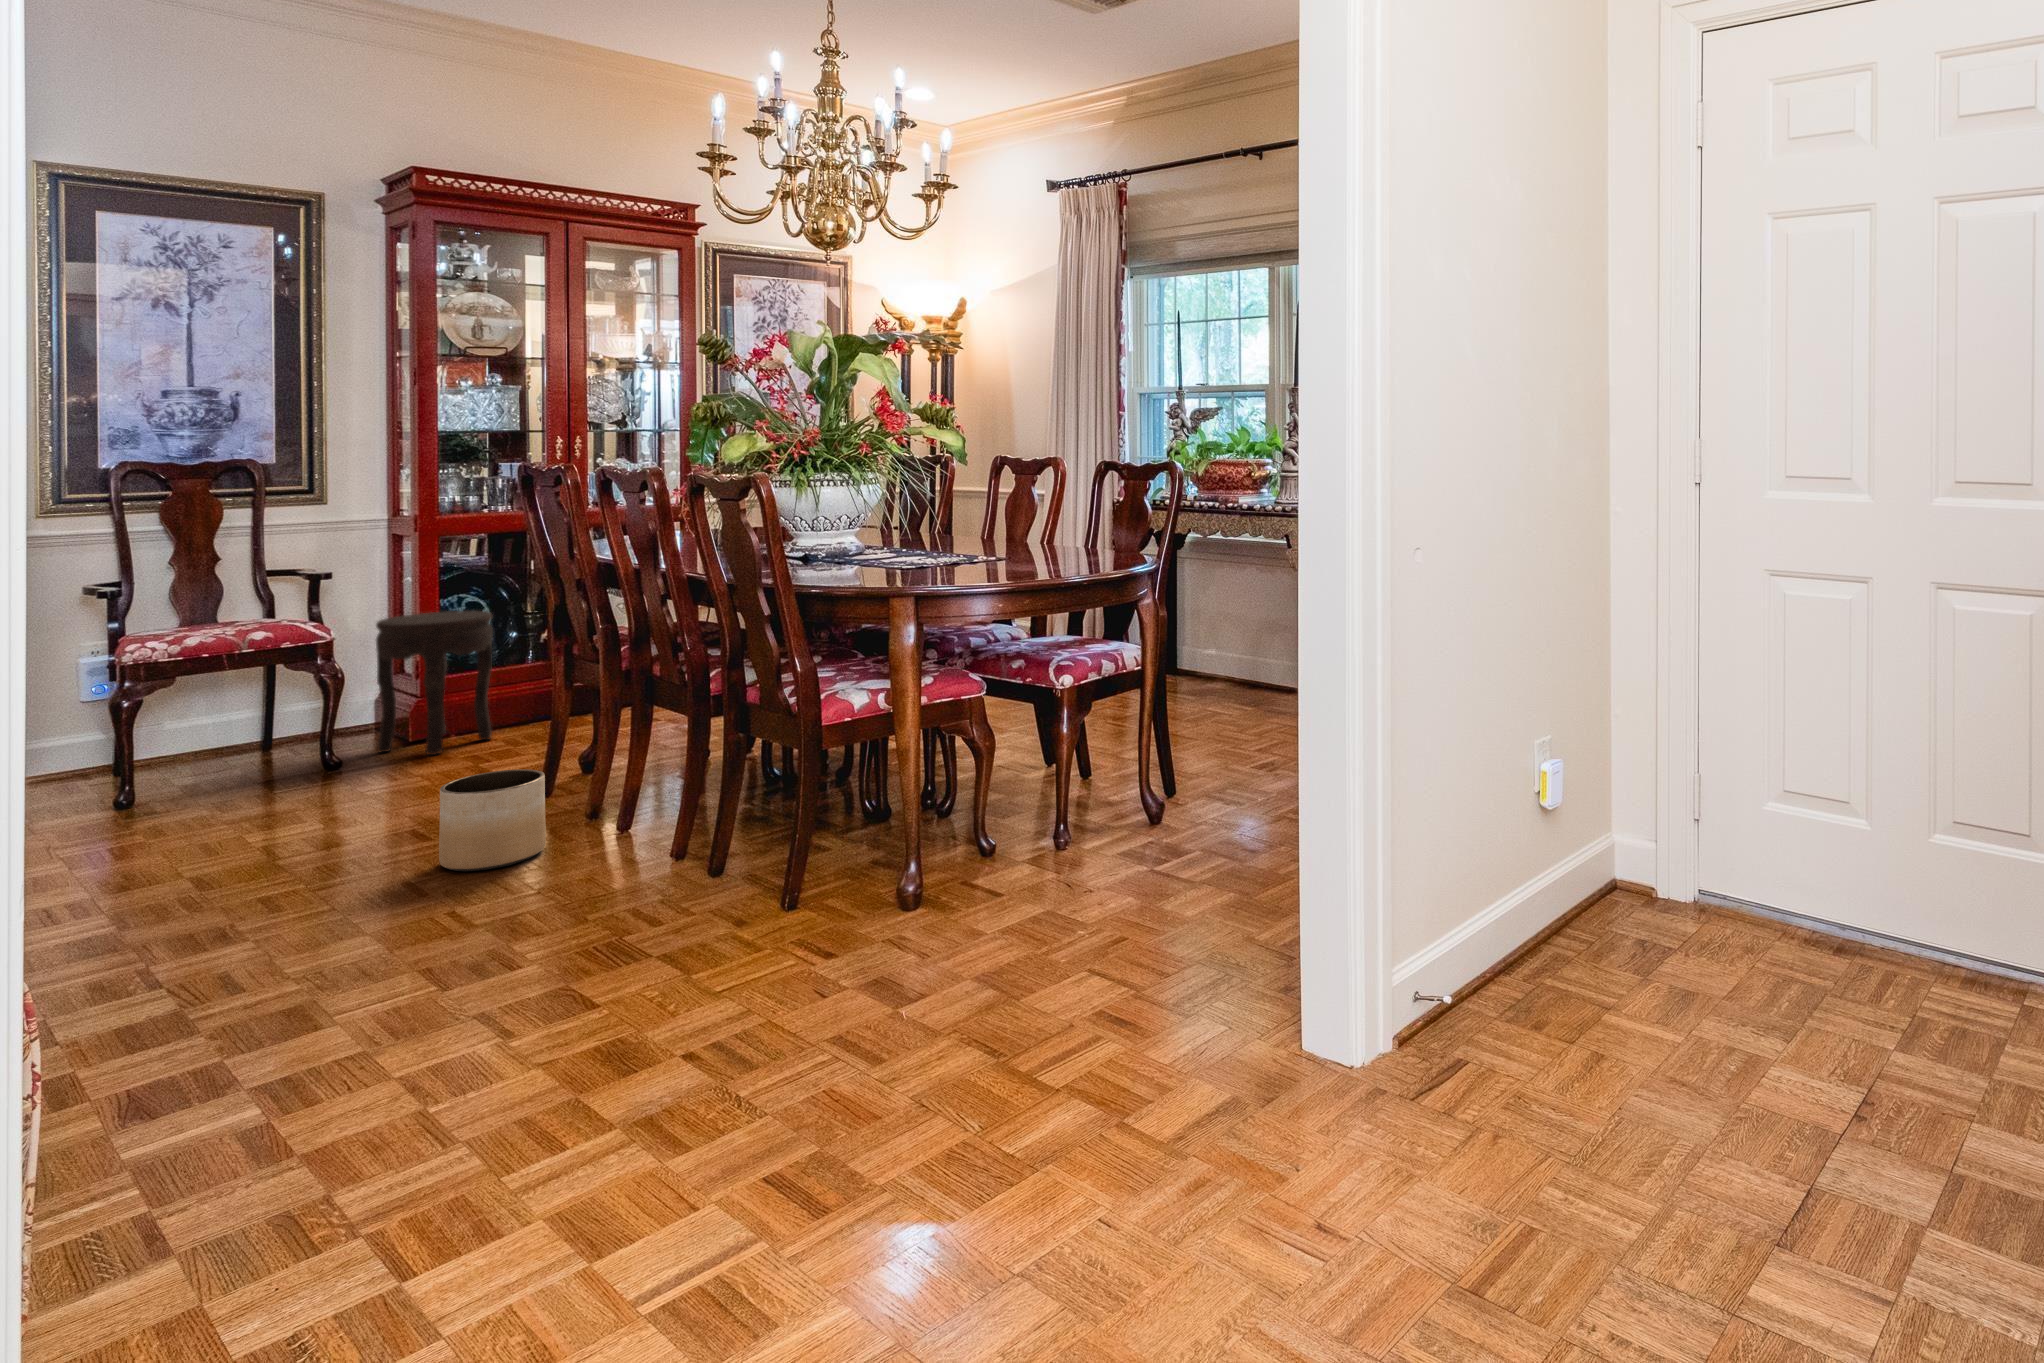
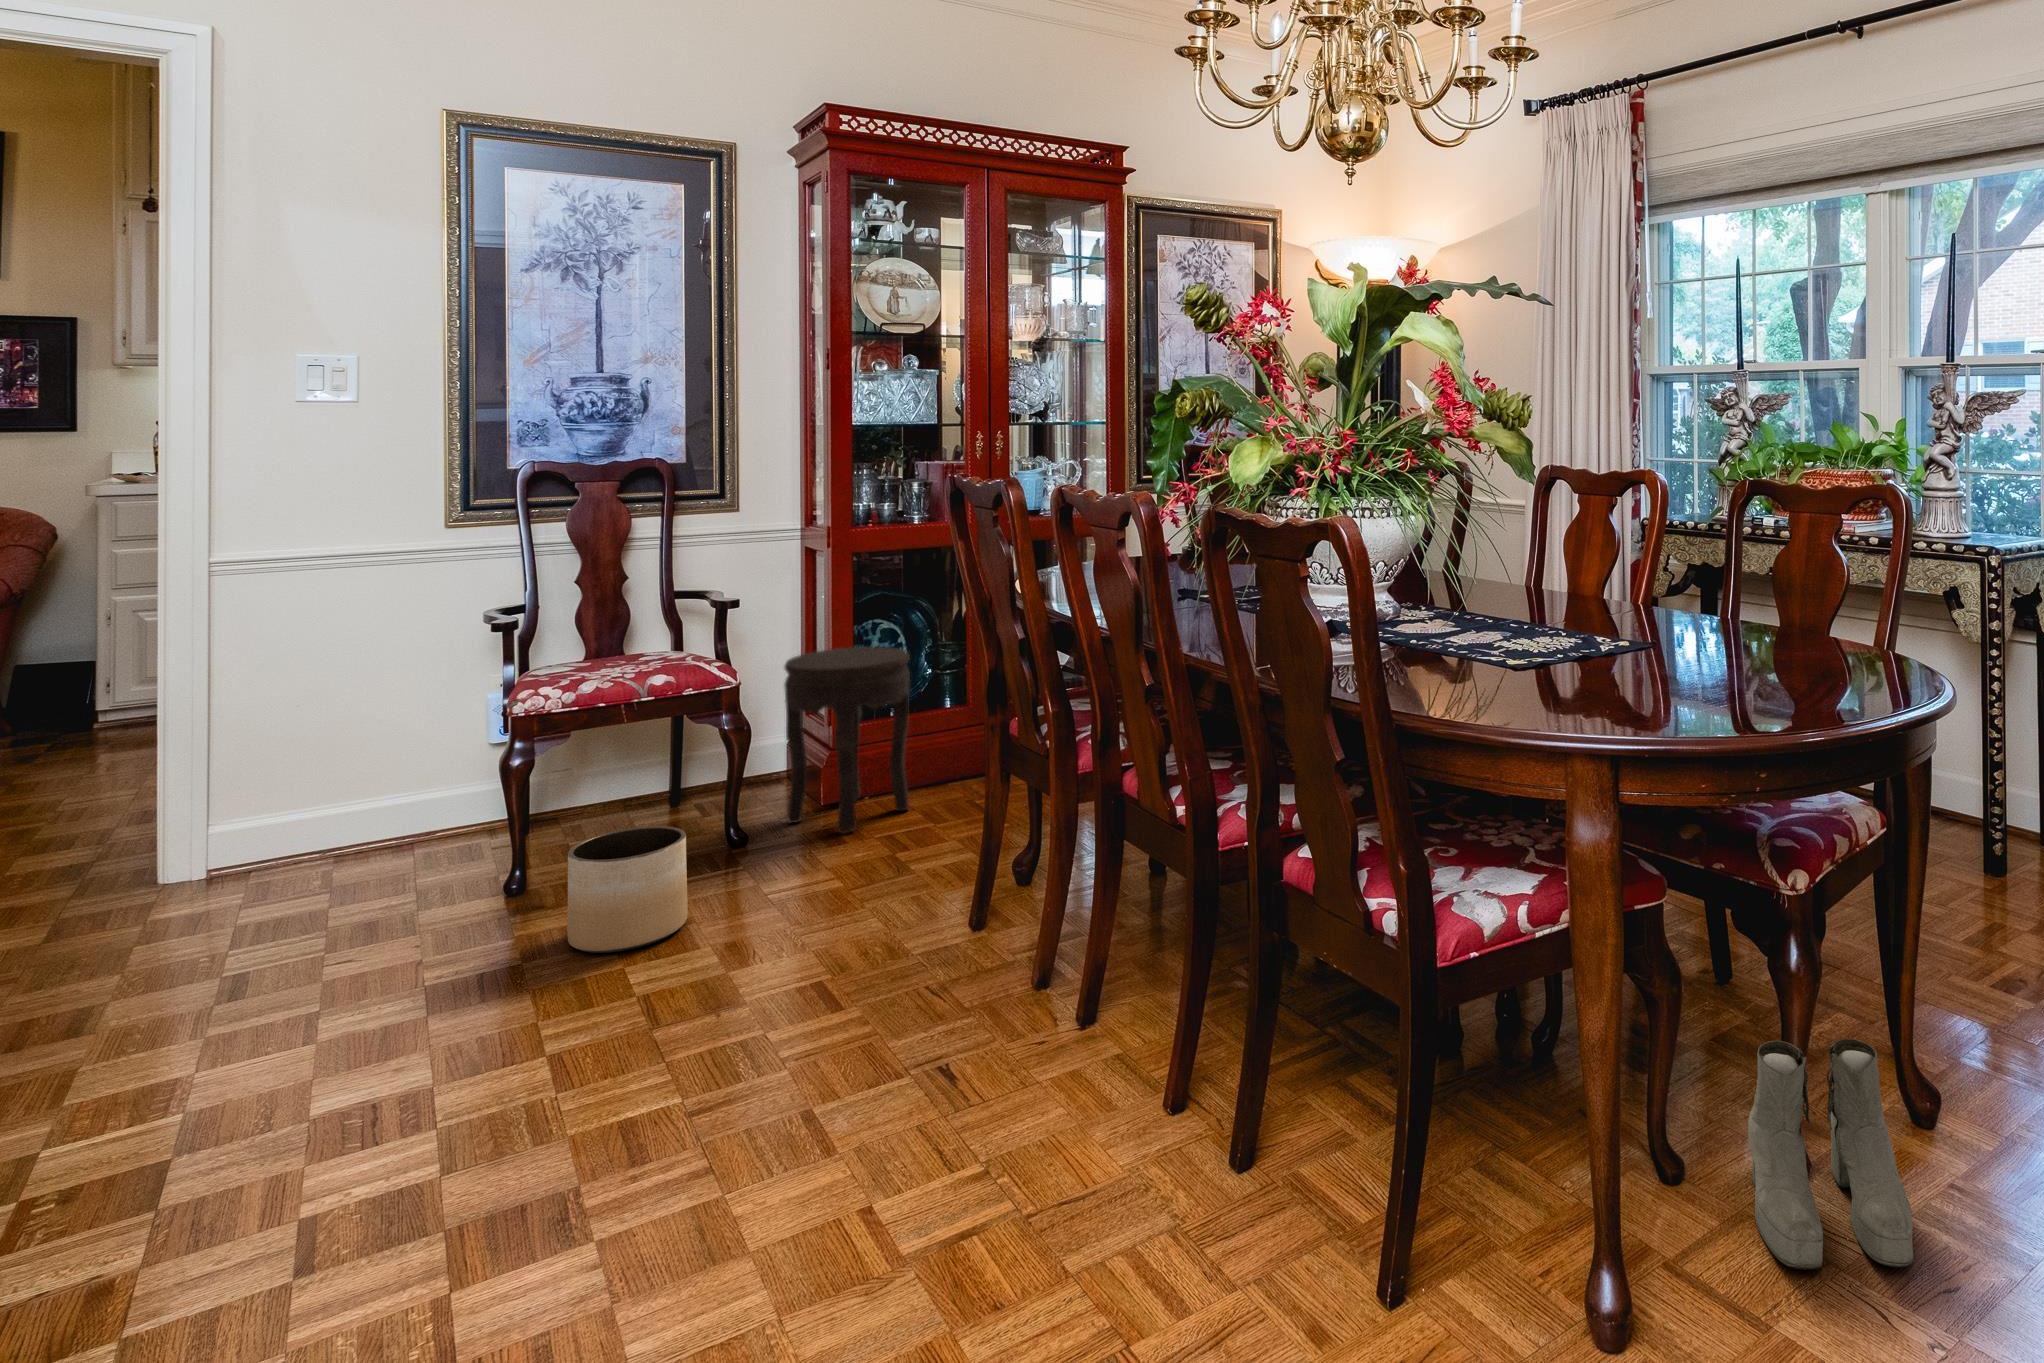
boots: none [1024,764,1108,870] -> present [1748,1039,1914,1269]
planter: present [439,769,546,871] -> present [567,826,688,953]

